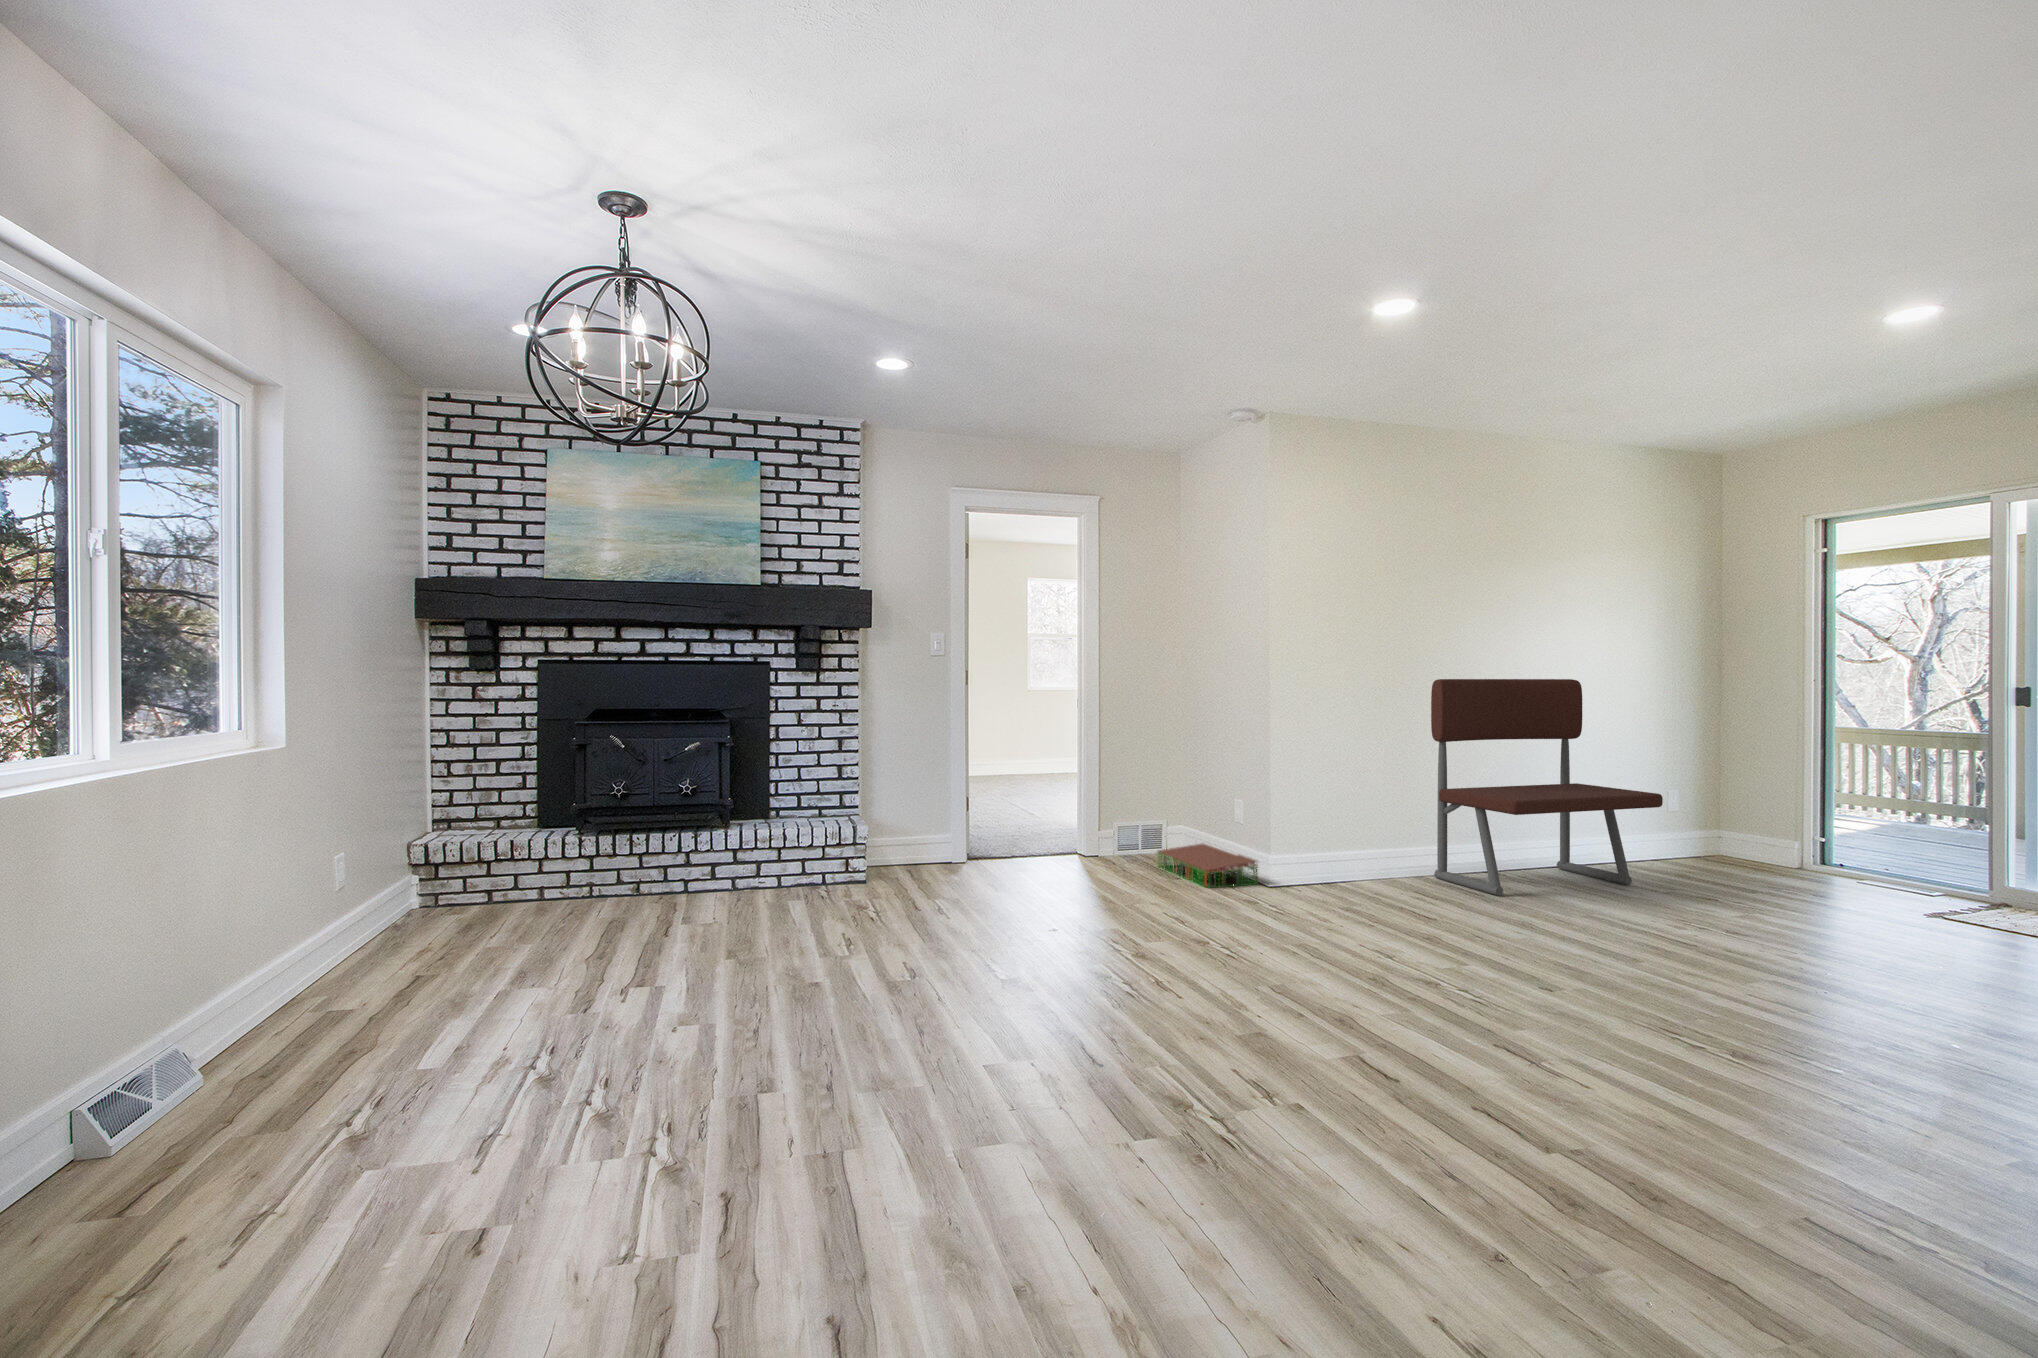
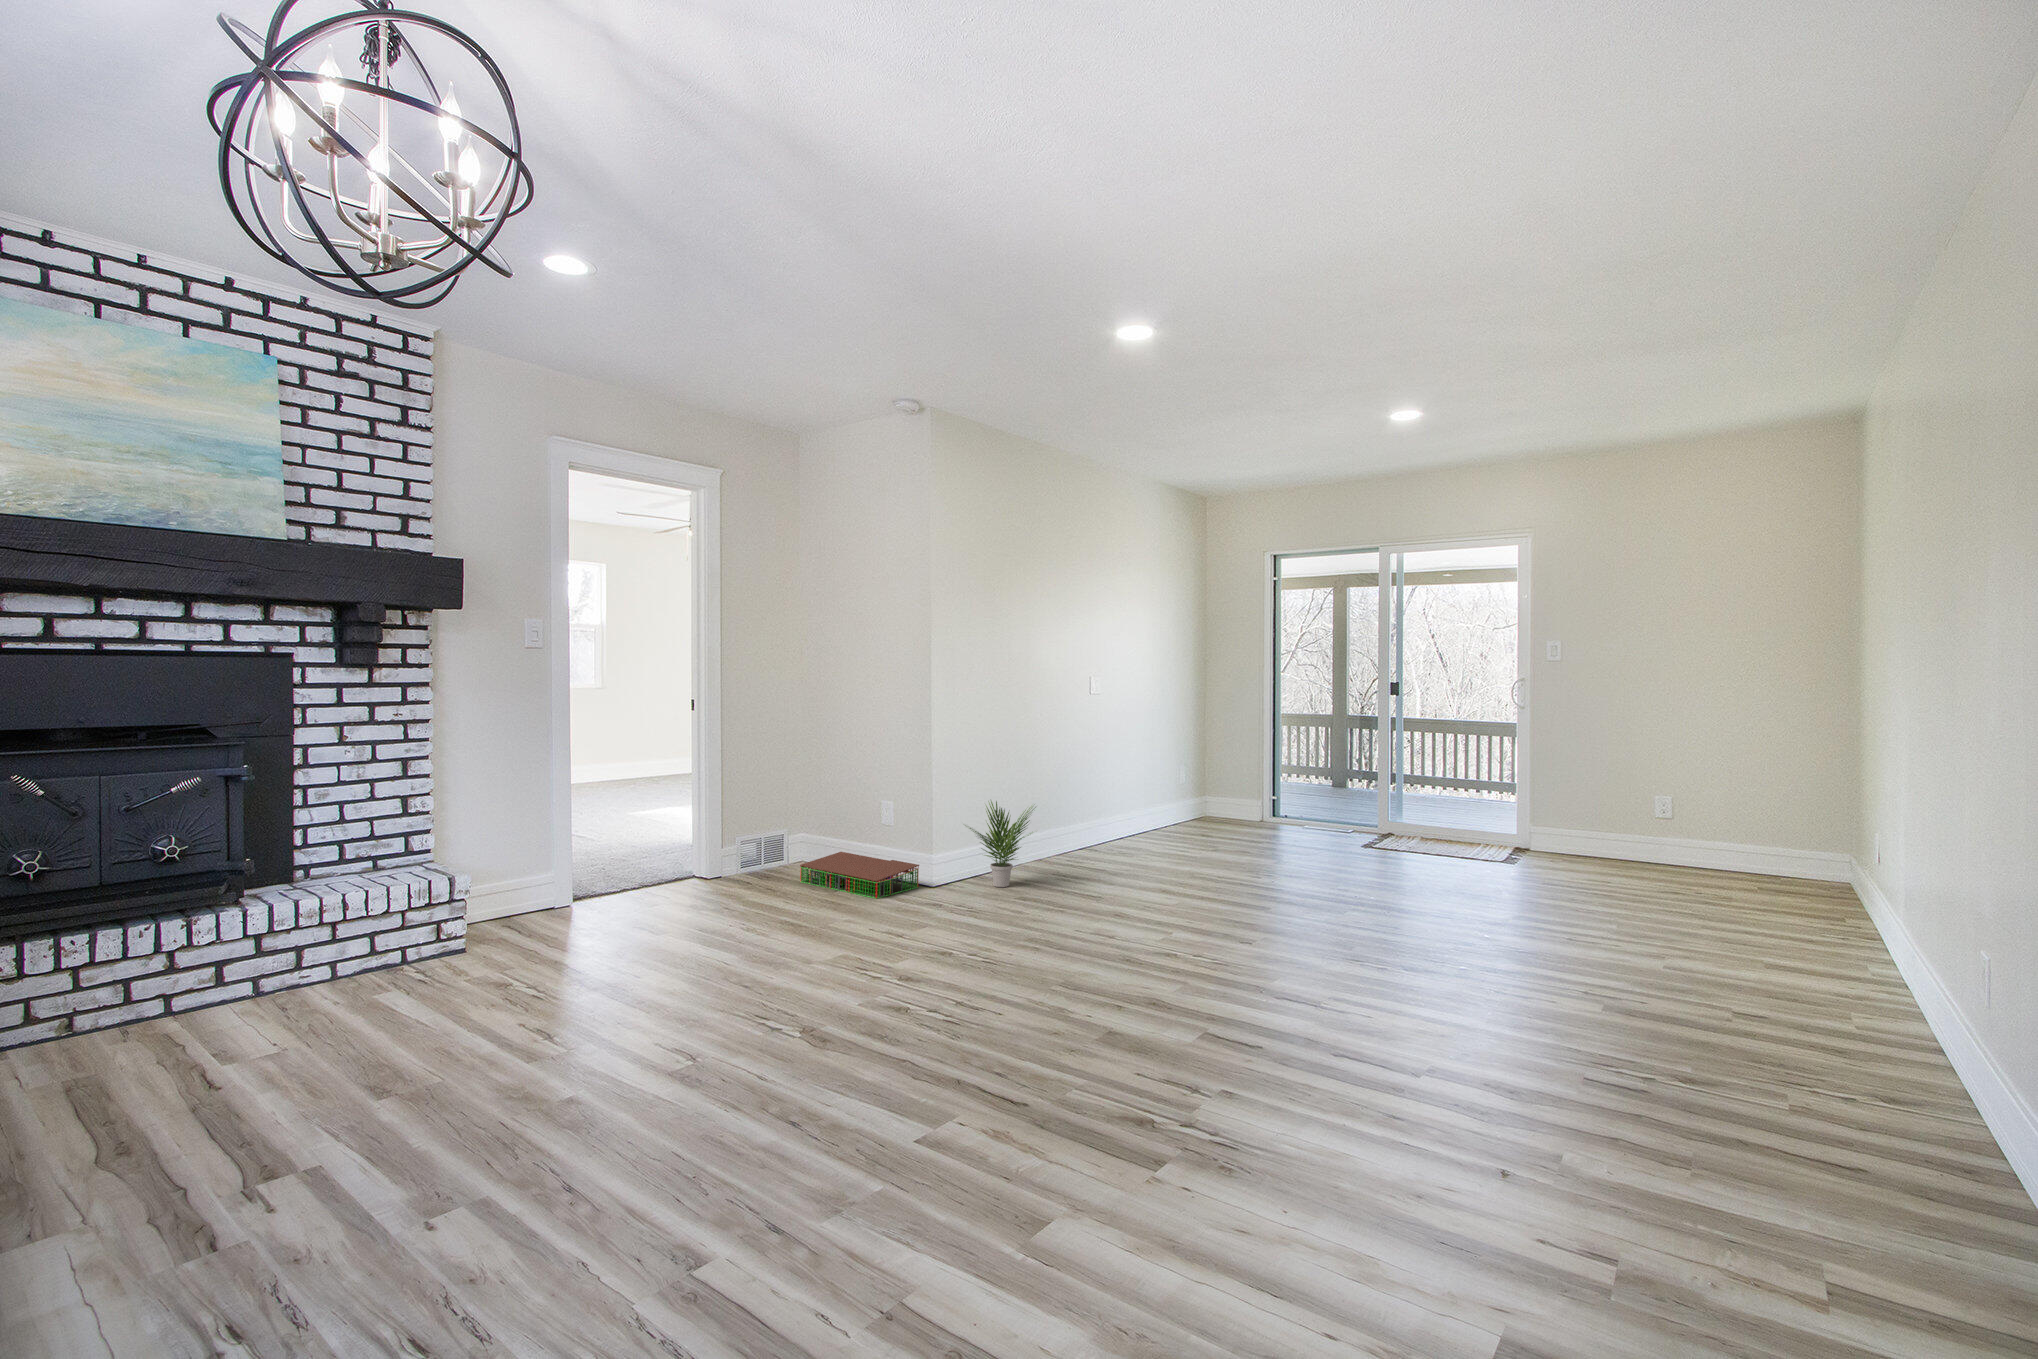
bench: present [1431,679,1663,896] -> none [1051,680,1209,872]
potted plant: none [1303,802,1385,894] -> present [969,801,1033,887]

